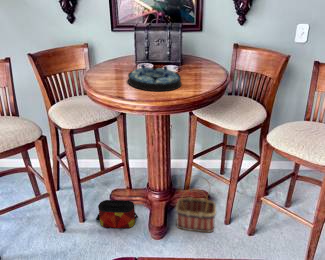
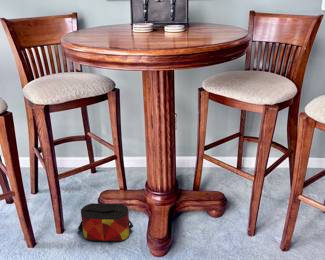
serving tray: present [128,64,182,91] -> none [119,17,192,44]
basket: present [176,183,216,232] -> none [183,170,238,246]

